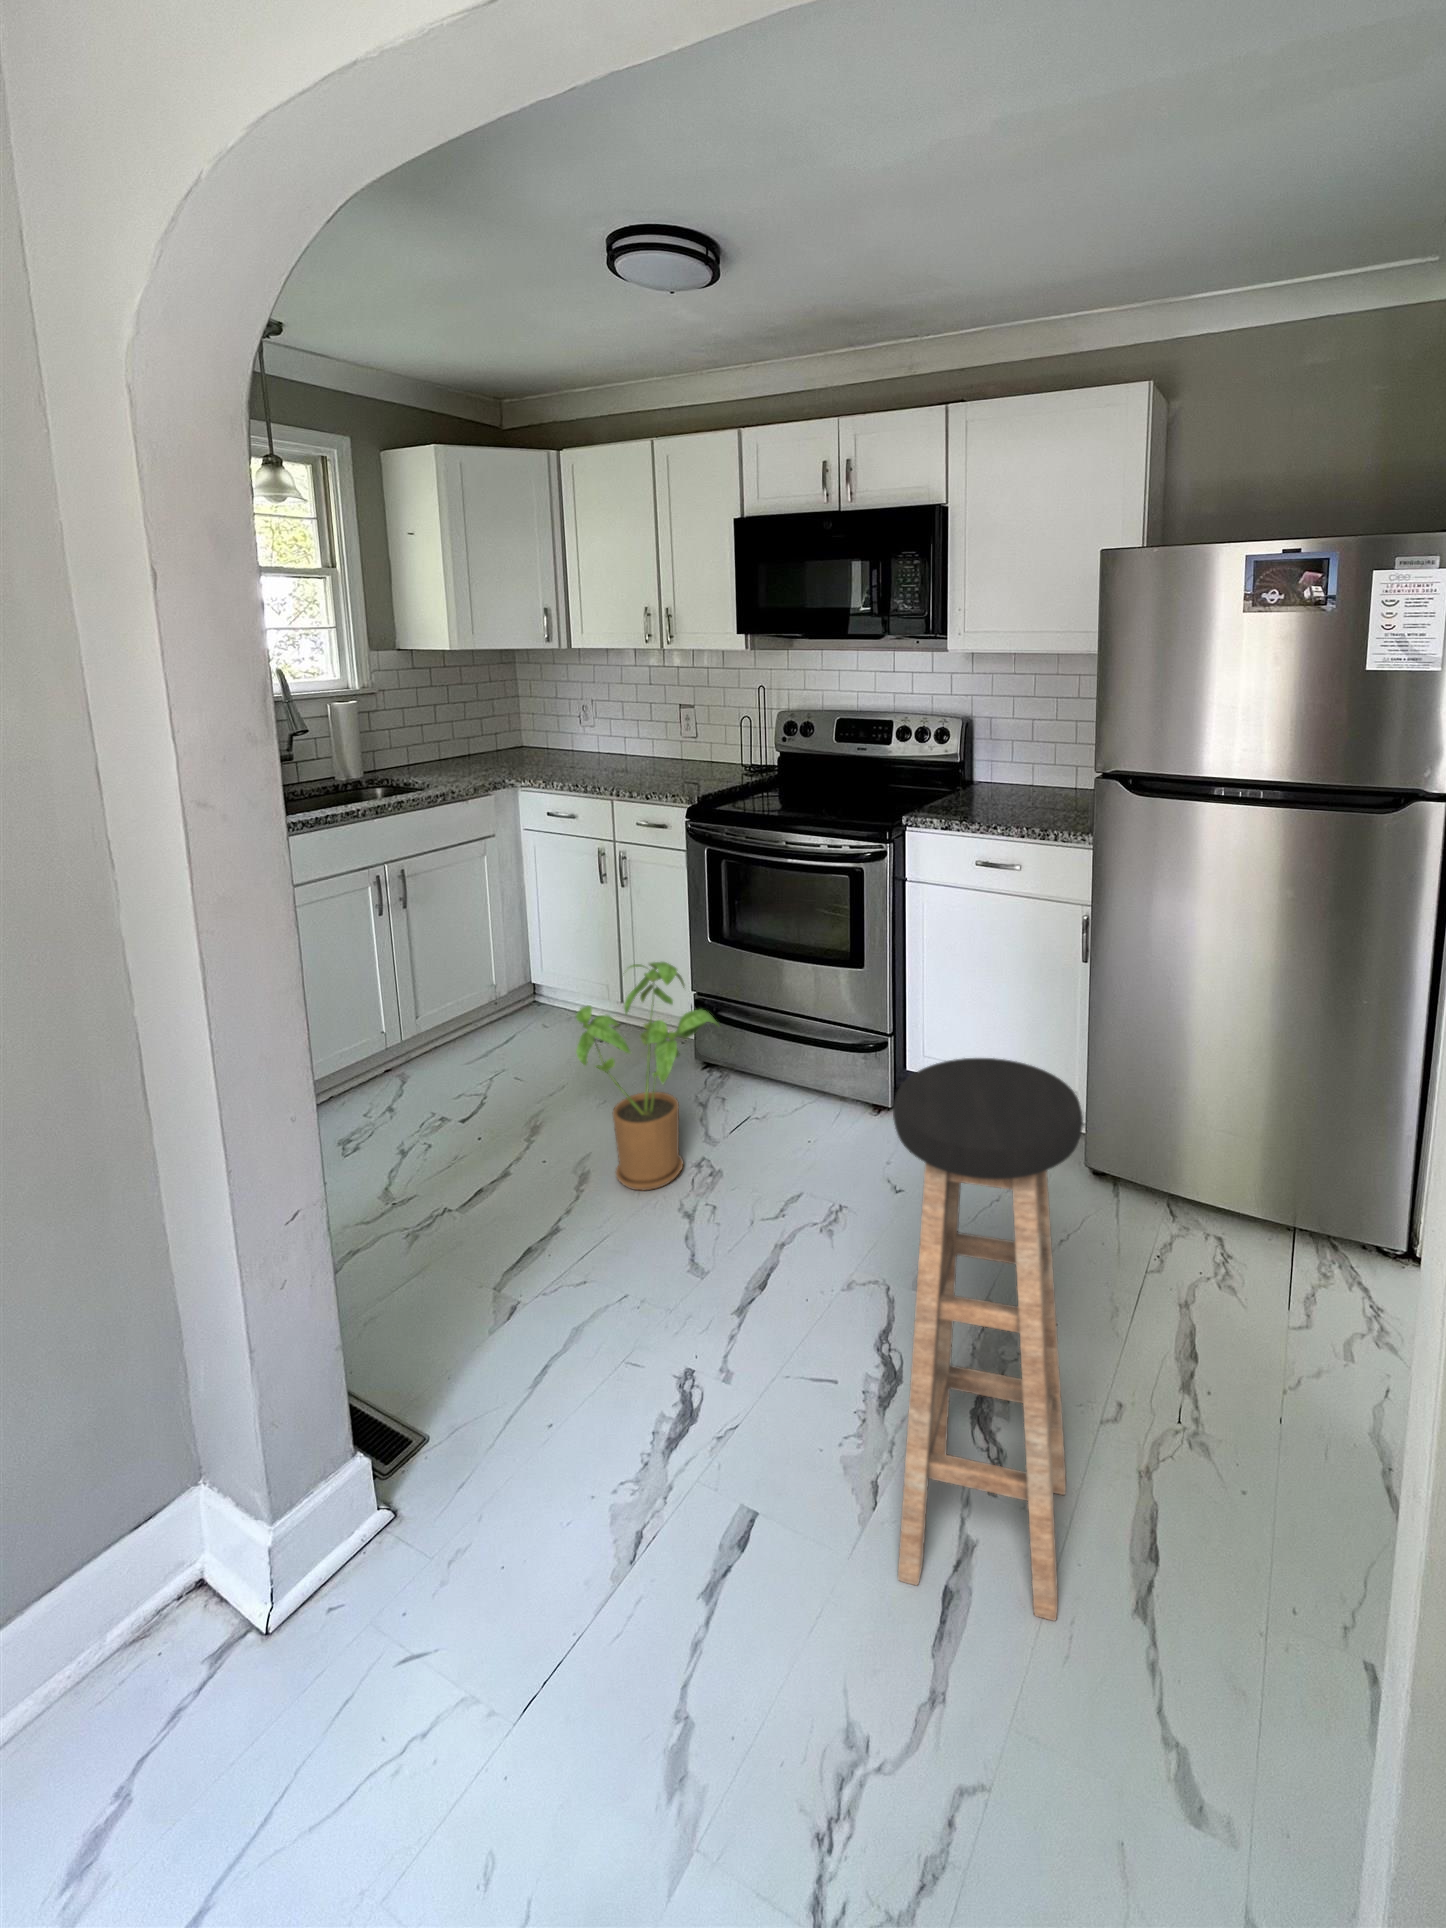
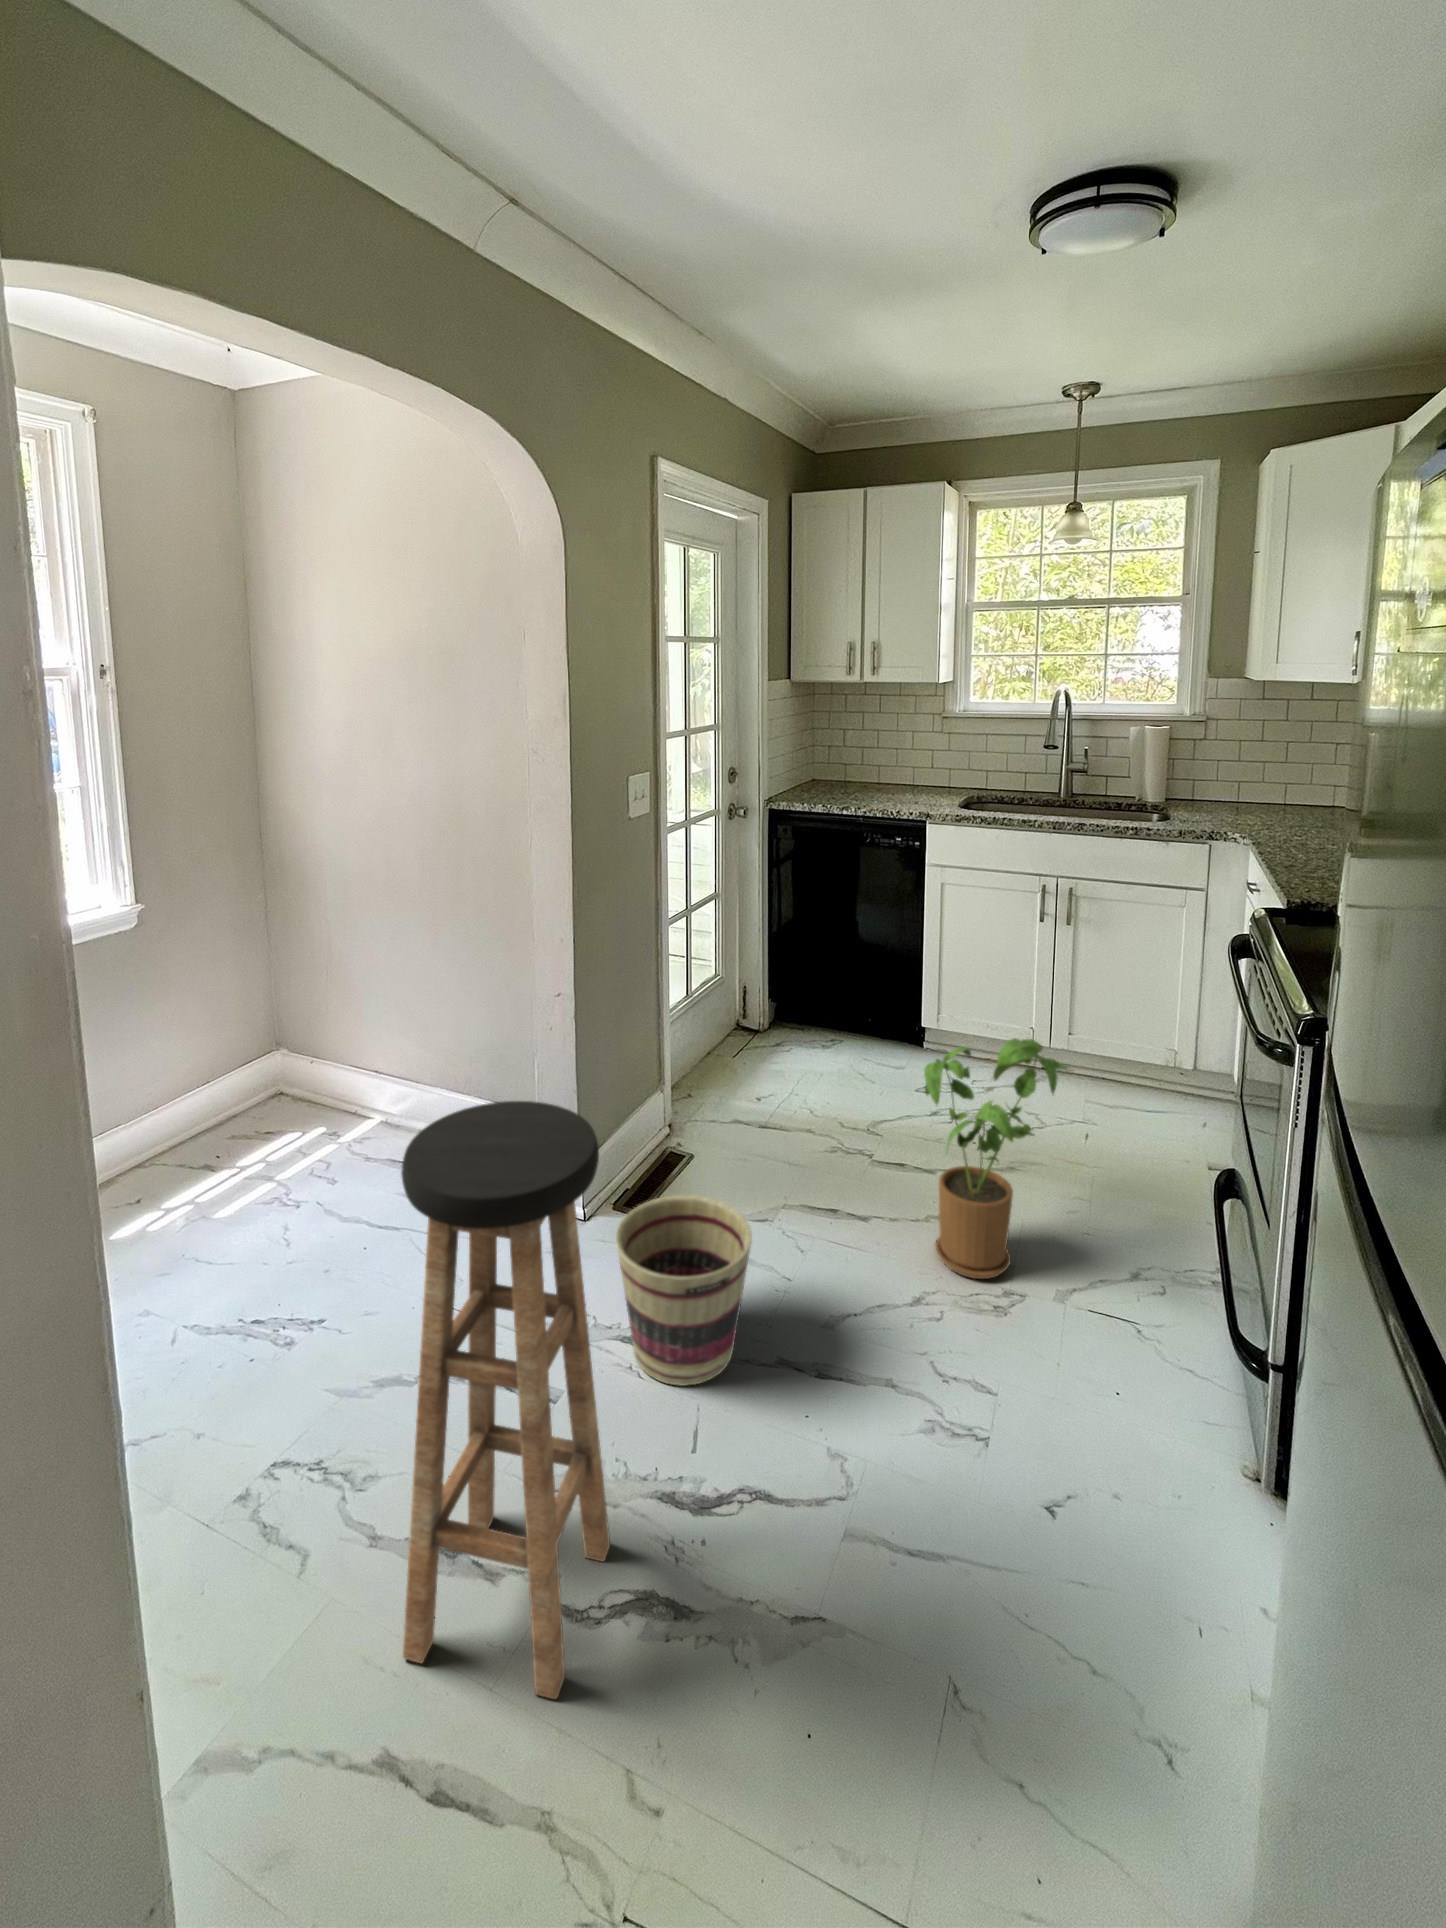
basket: none [618,1220,770,1435] -> present [616,1195,752,1386]

